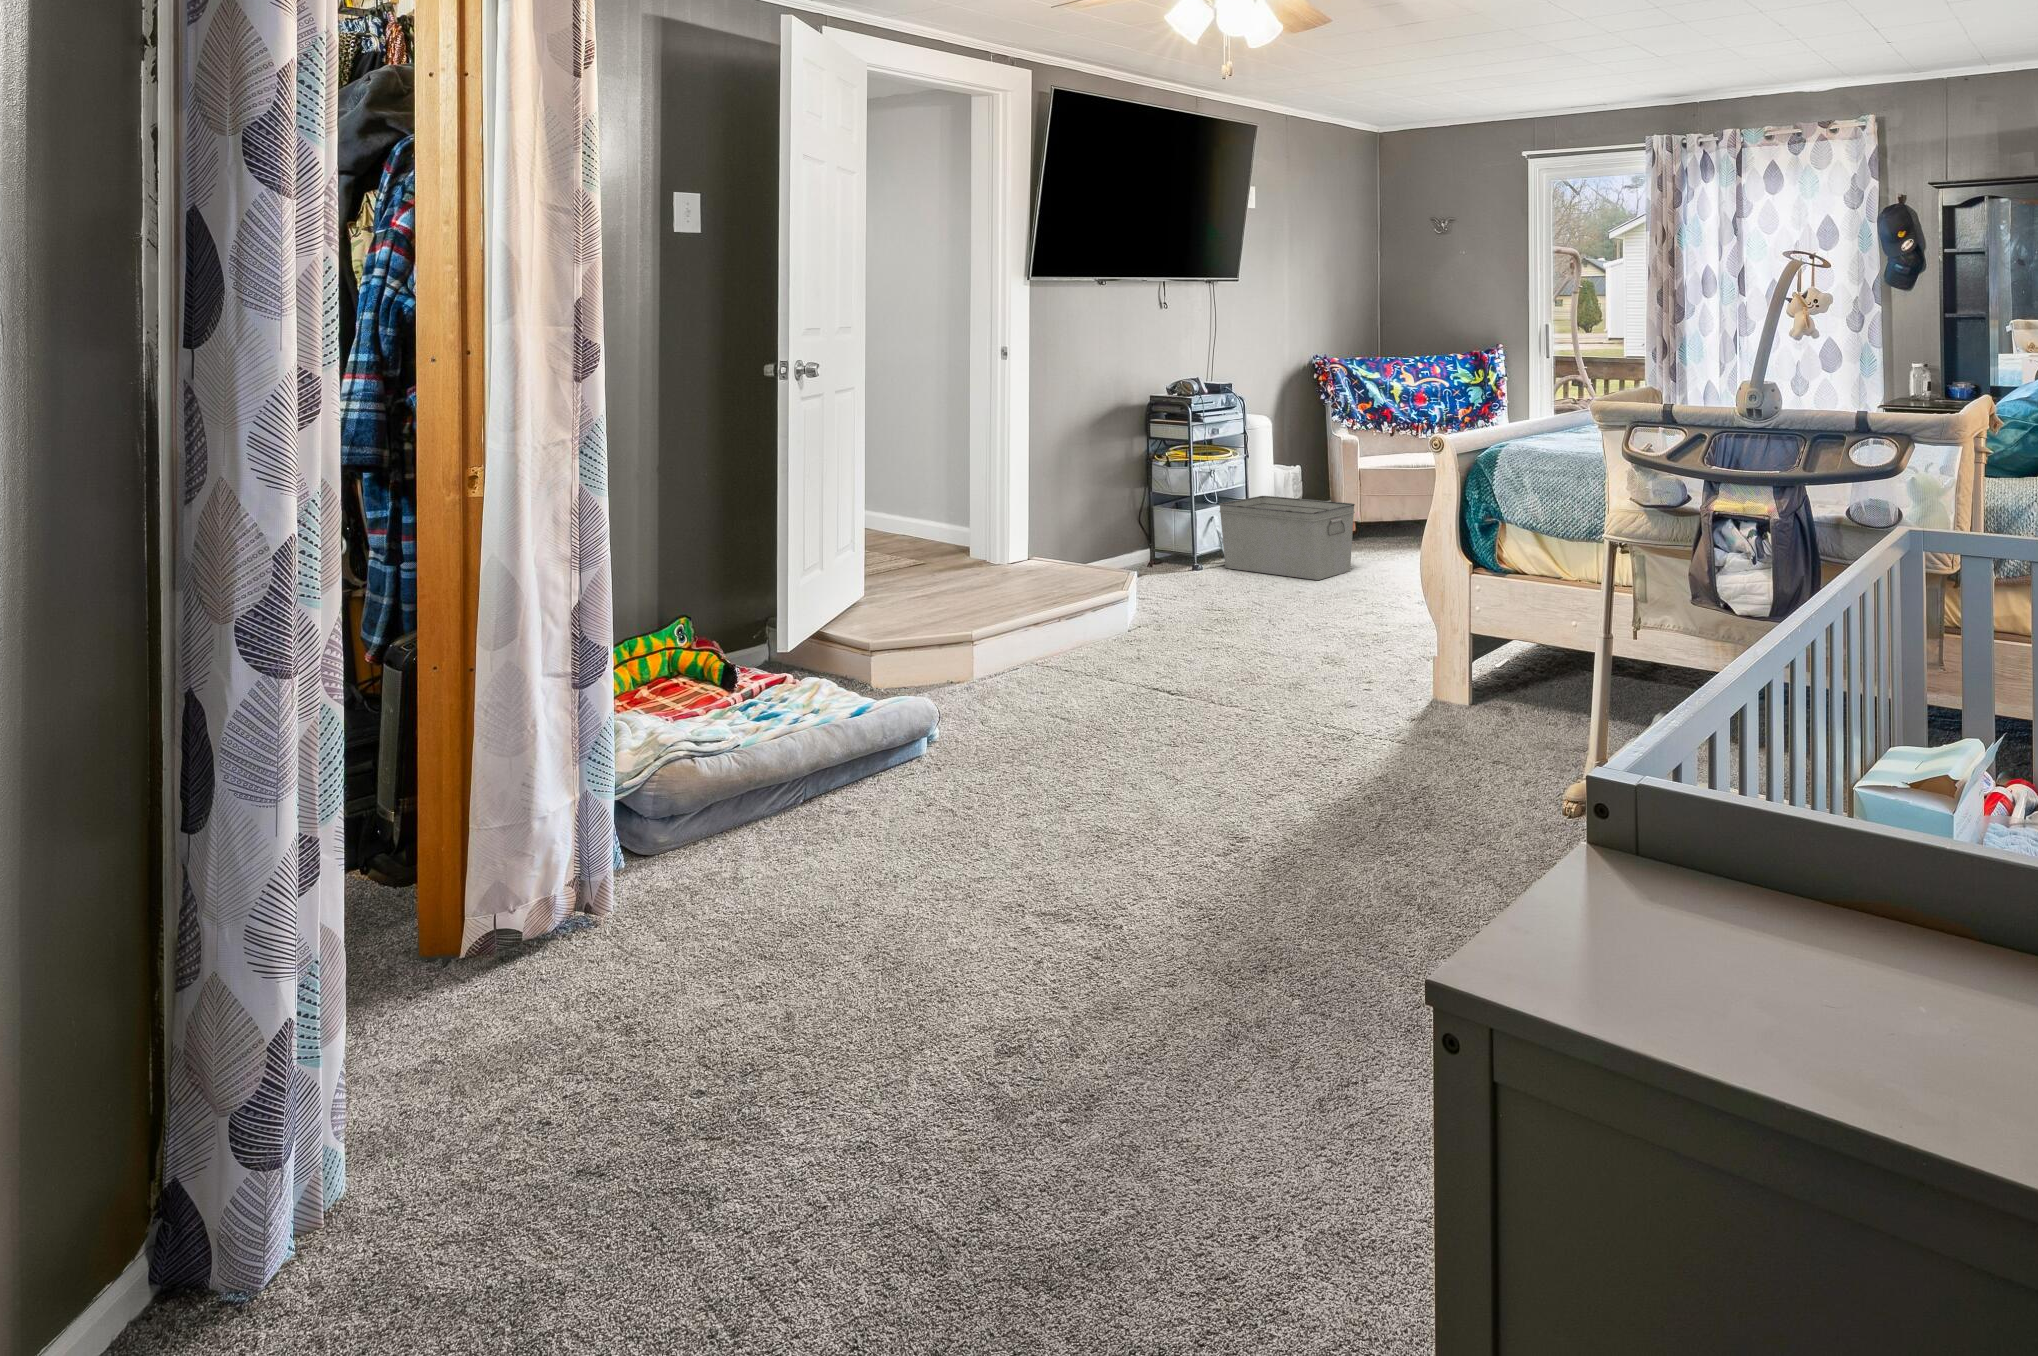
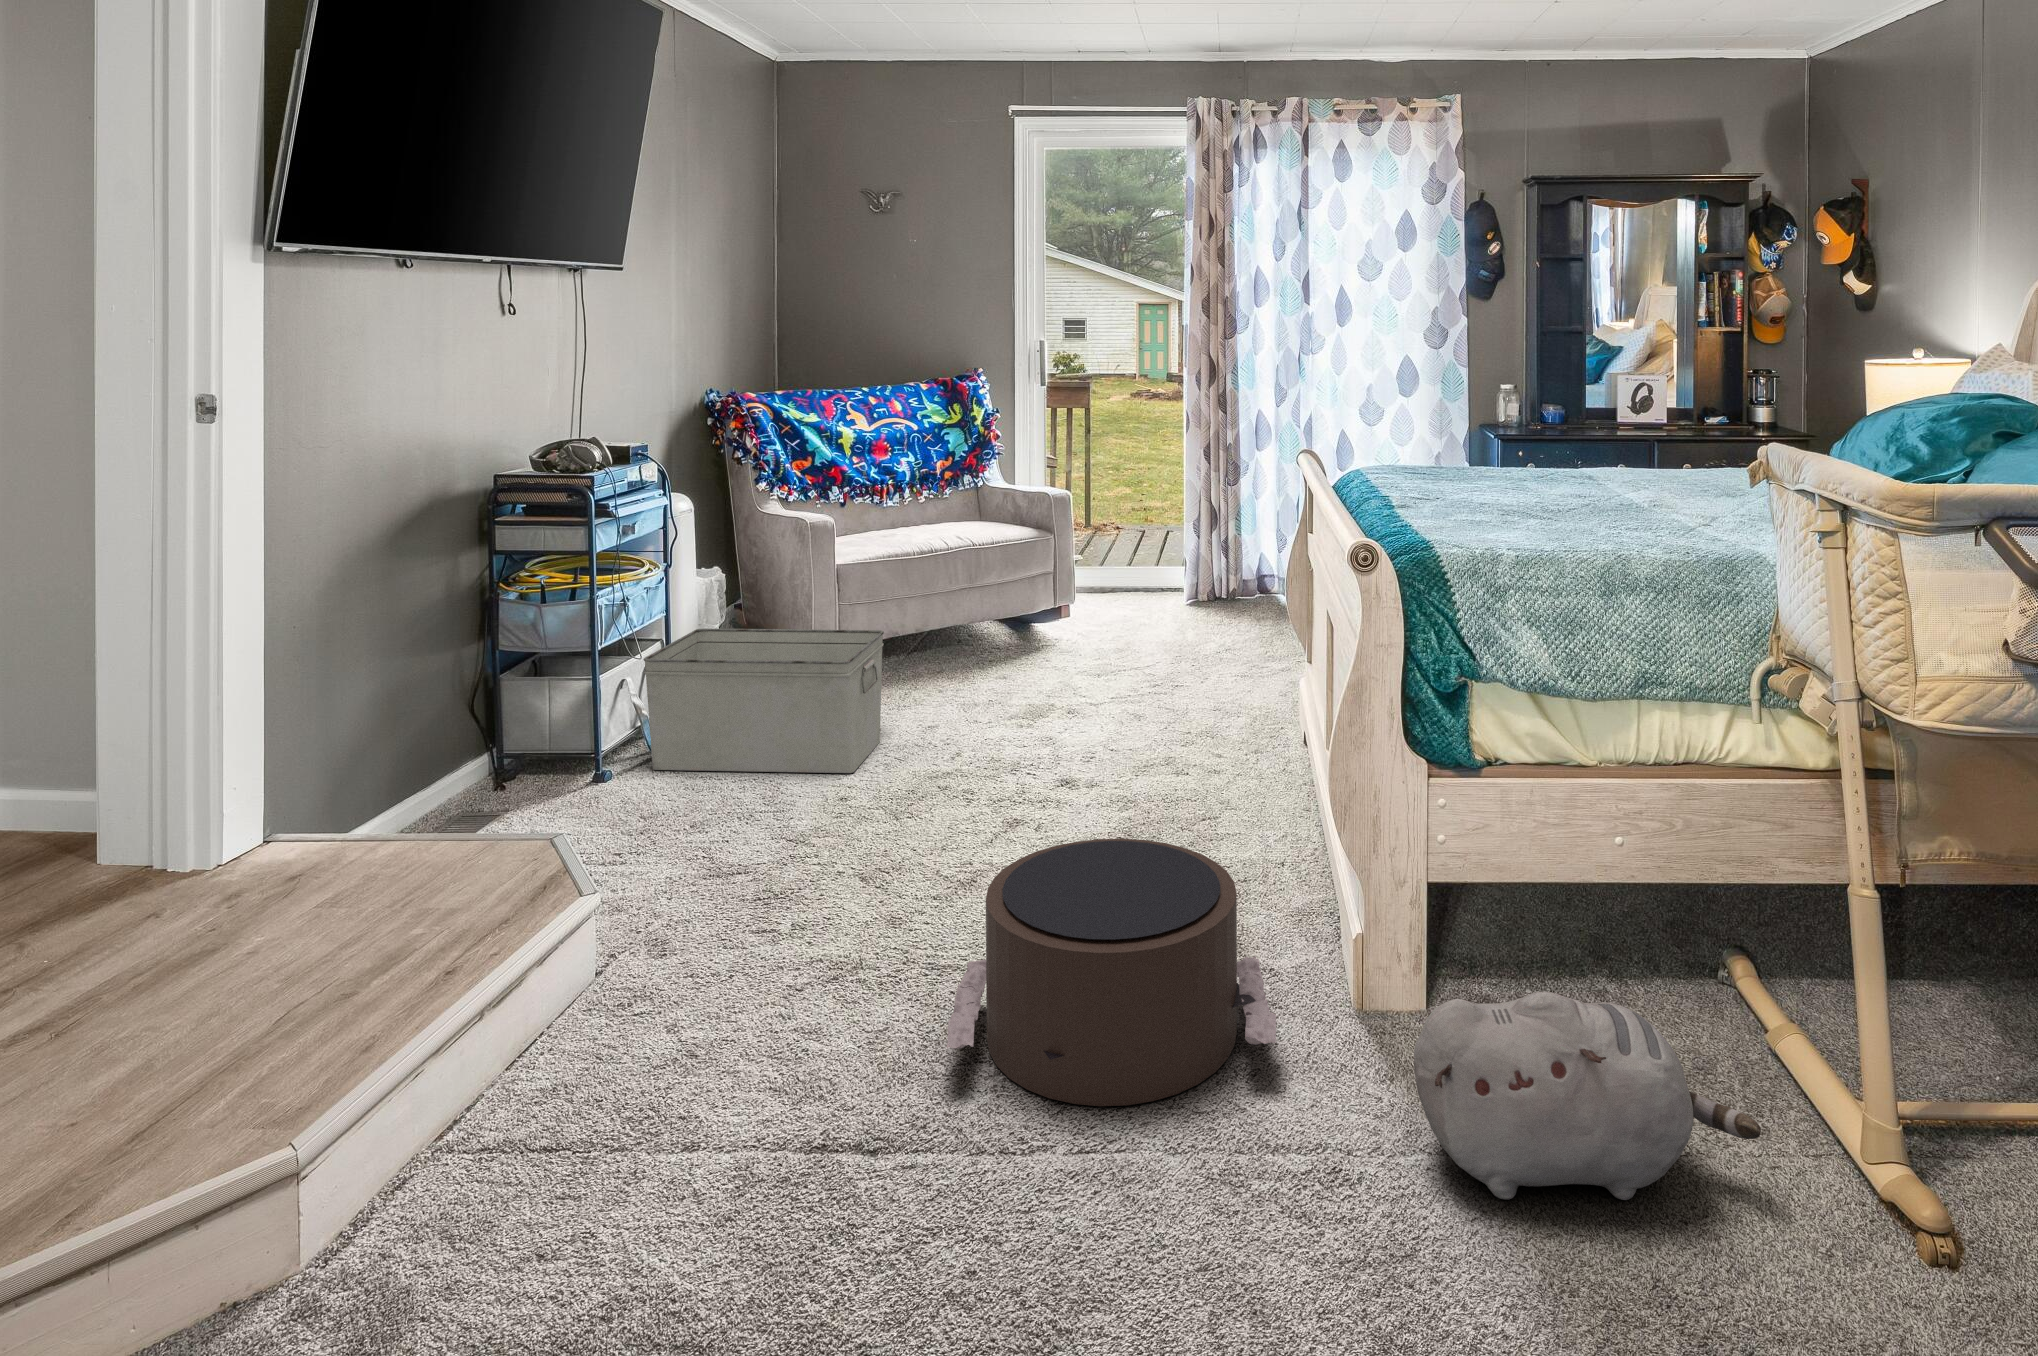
pouf: none [1221,583,1388,682] -> present [947,839,1276,1106]
plush toy: none [1363,634,1500,732] -> present [1414,992,1761,1200]

